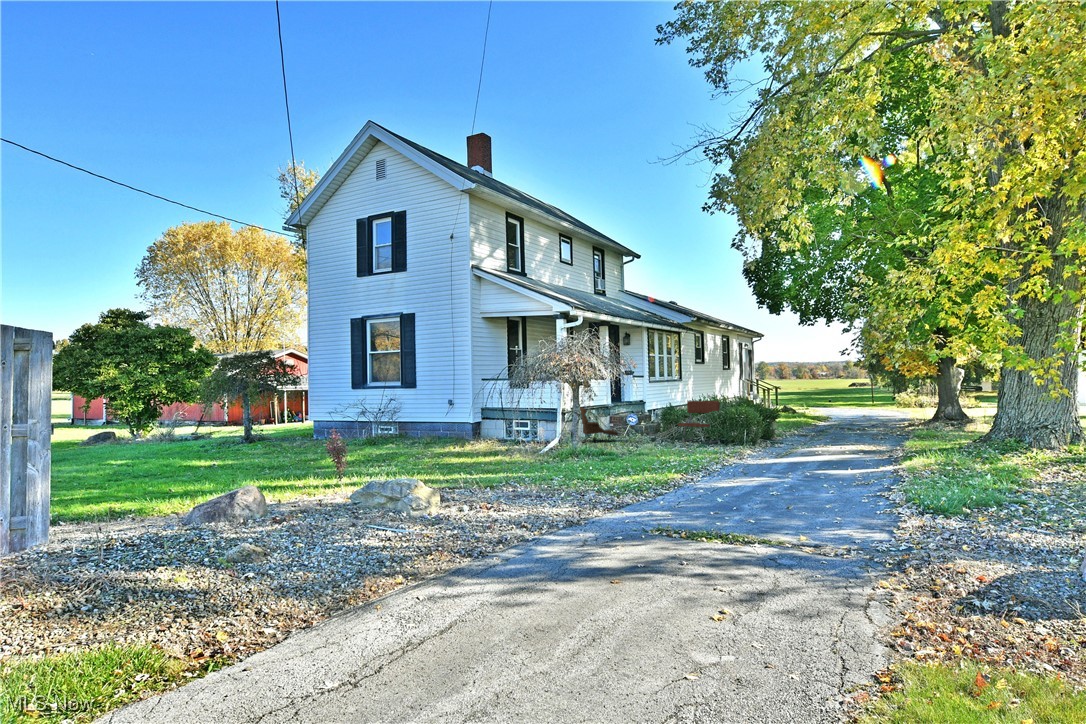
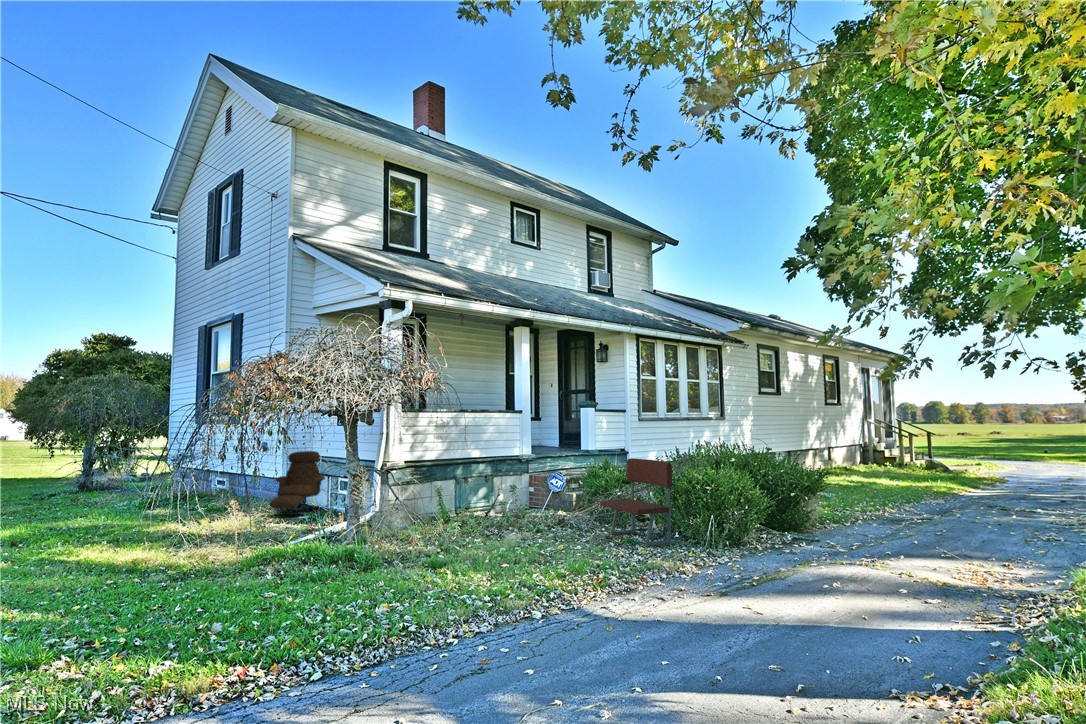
lounge chair: present [580,407,618,442] -> present [270,451,325,517]

